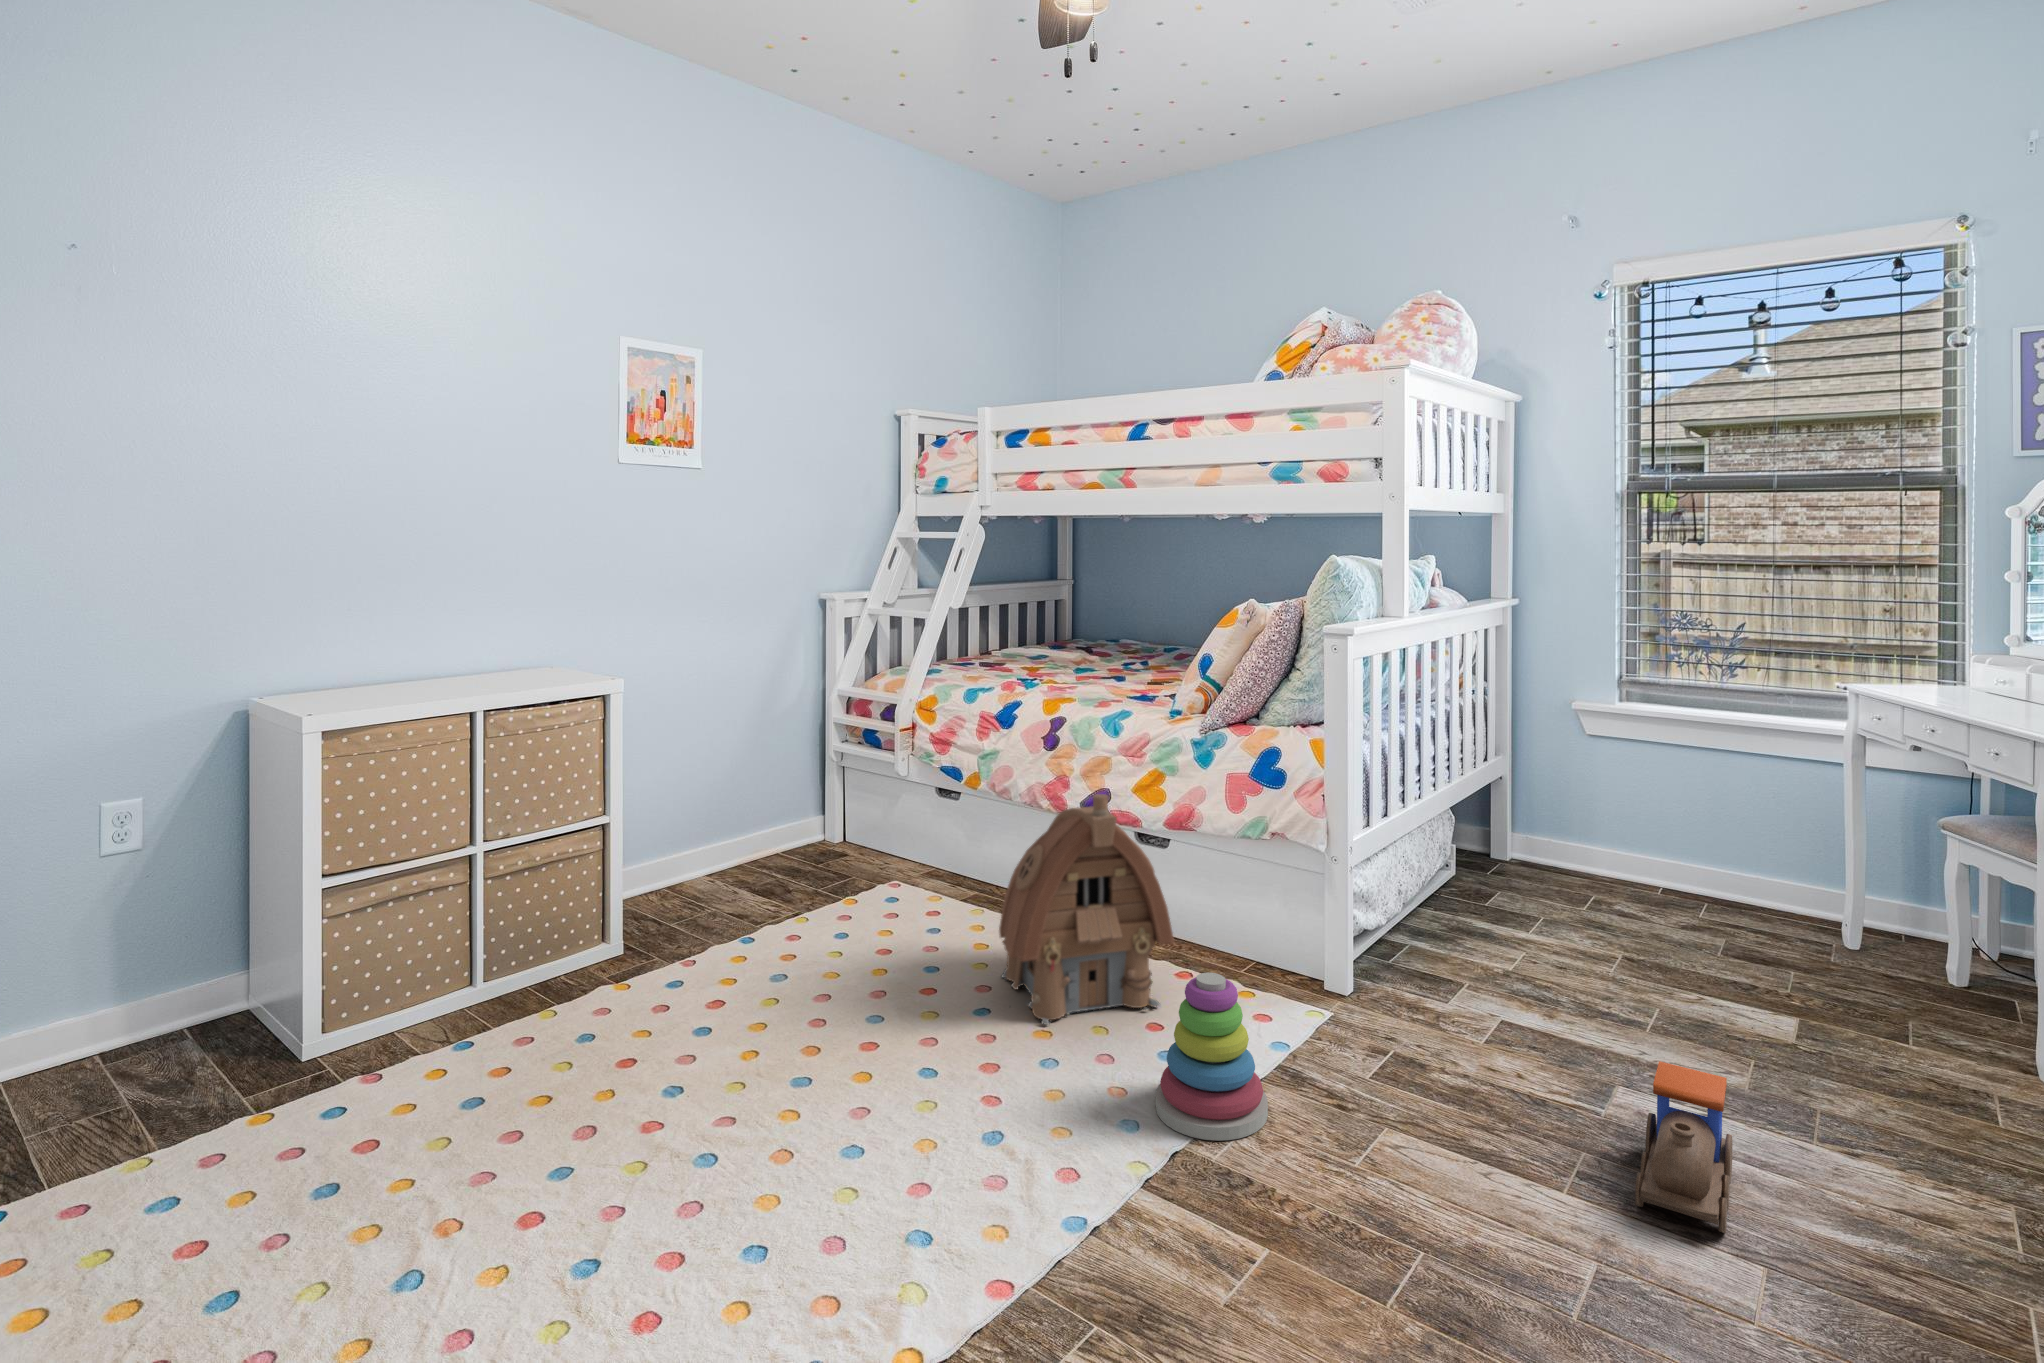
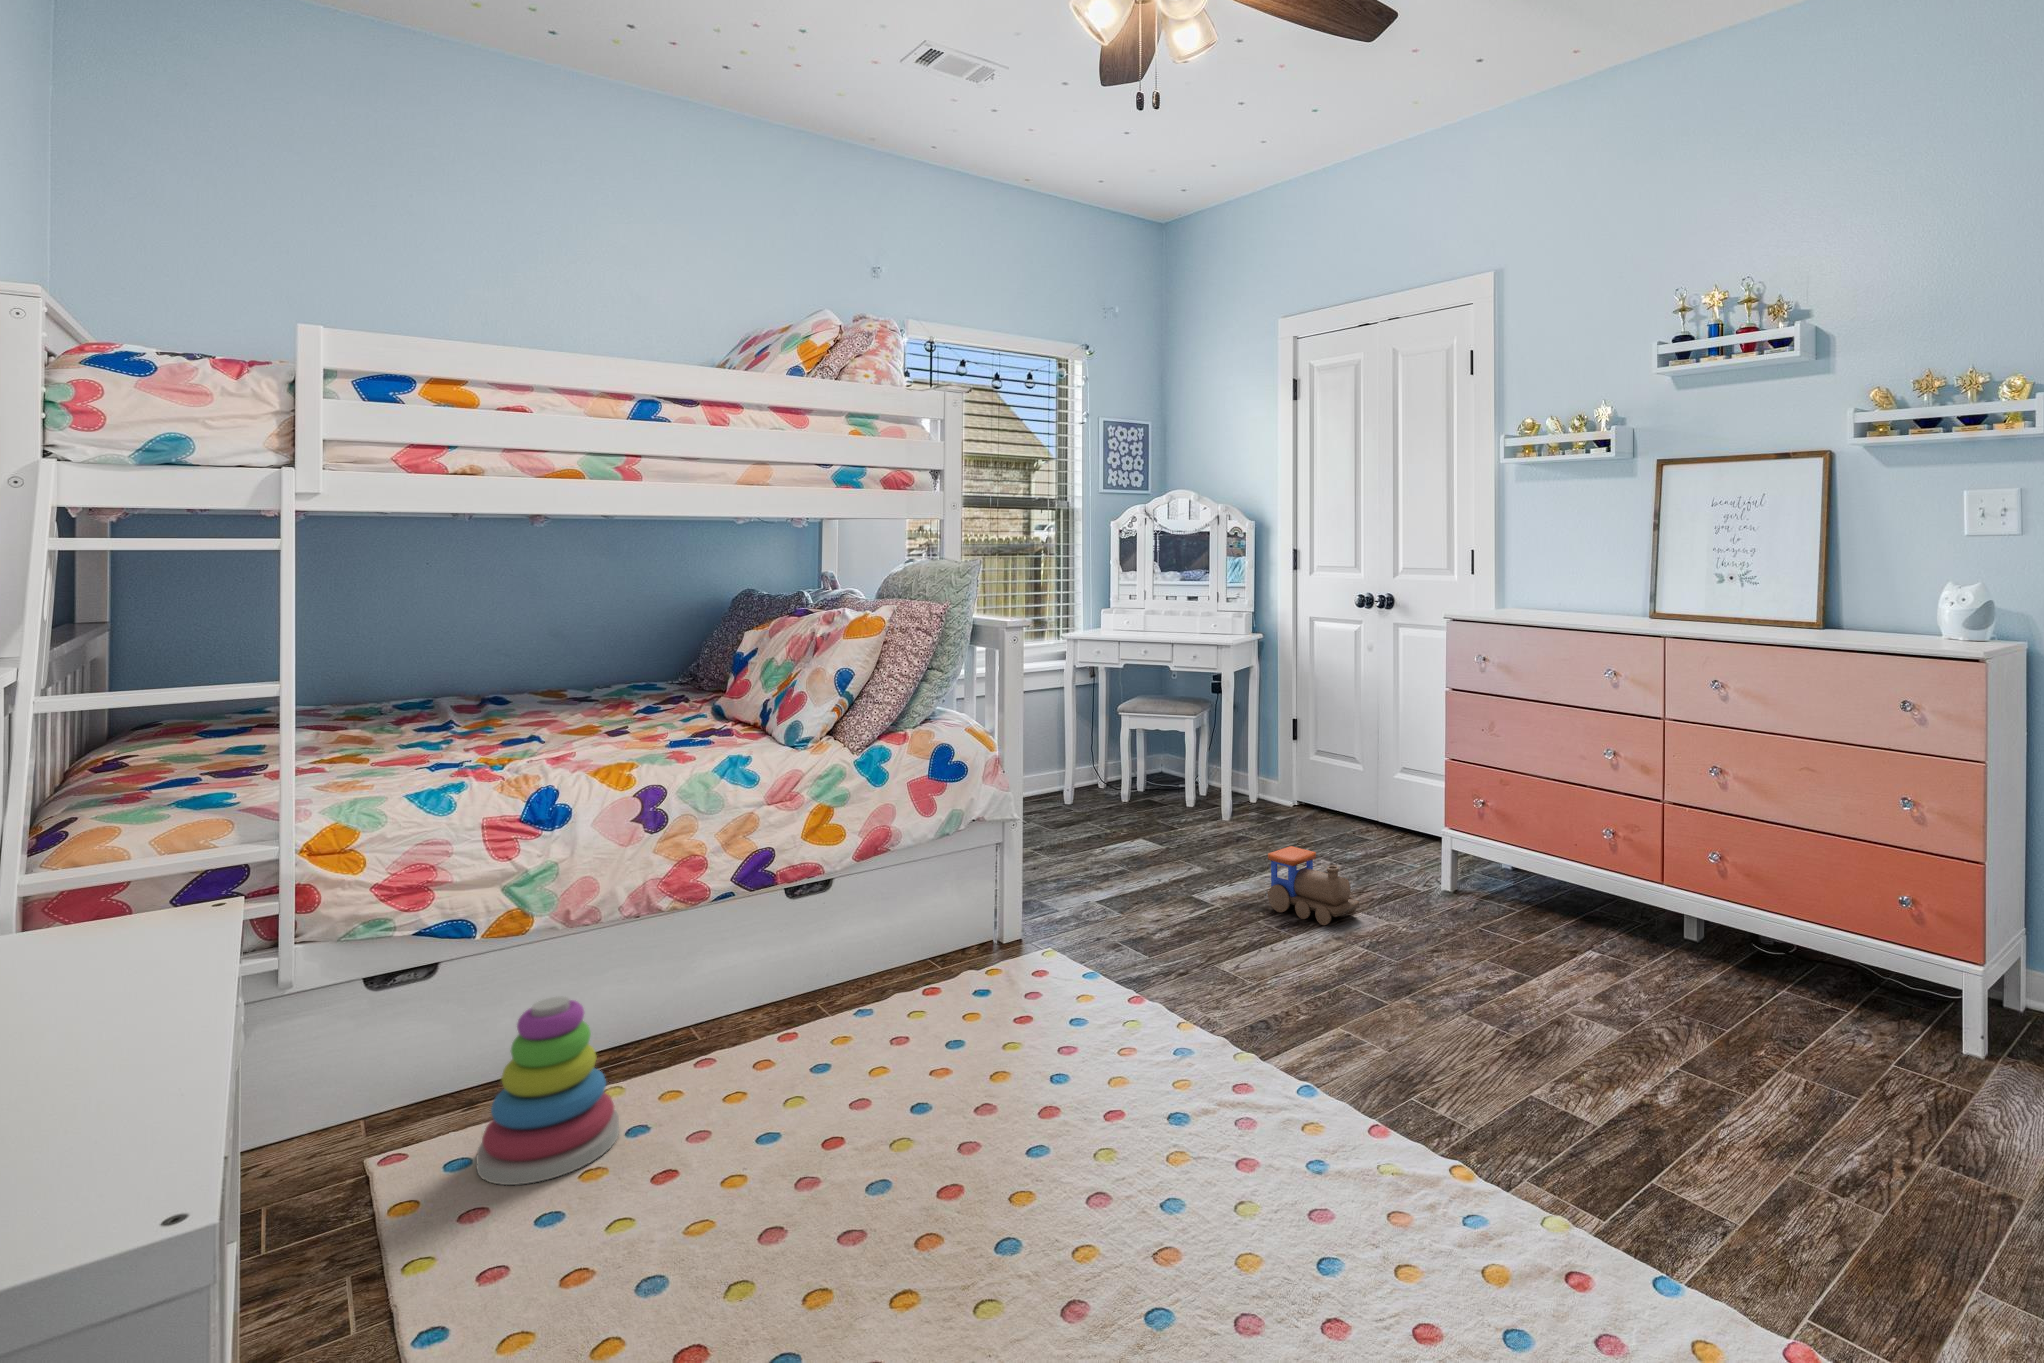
toy house: present [999,794,1174,1025] -> none [811,806,1000,1100]
stacking toy: present [1156,973,1268,1141] -> present [476,997,619,1185]

